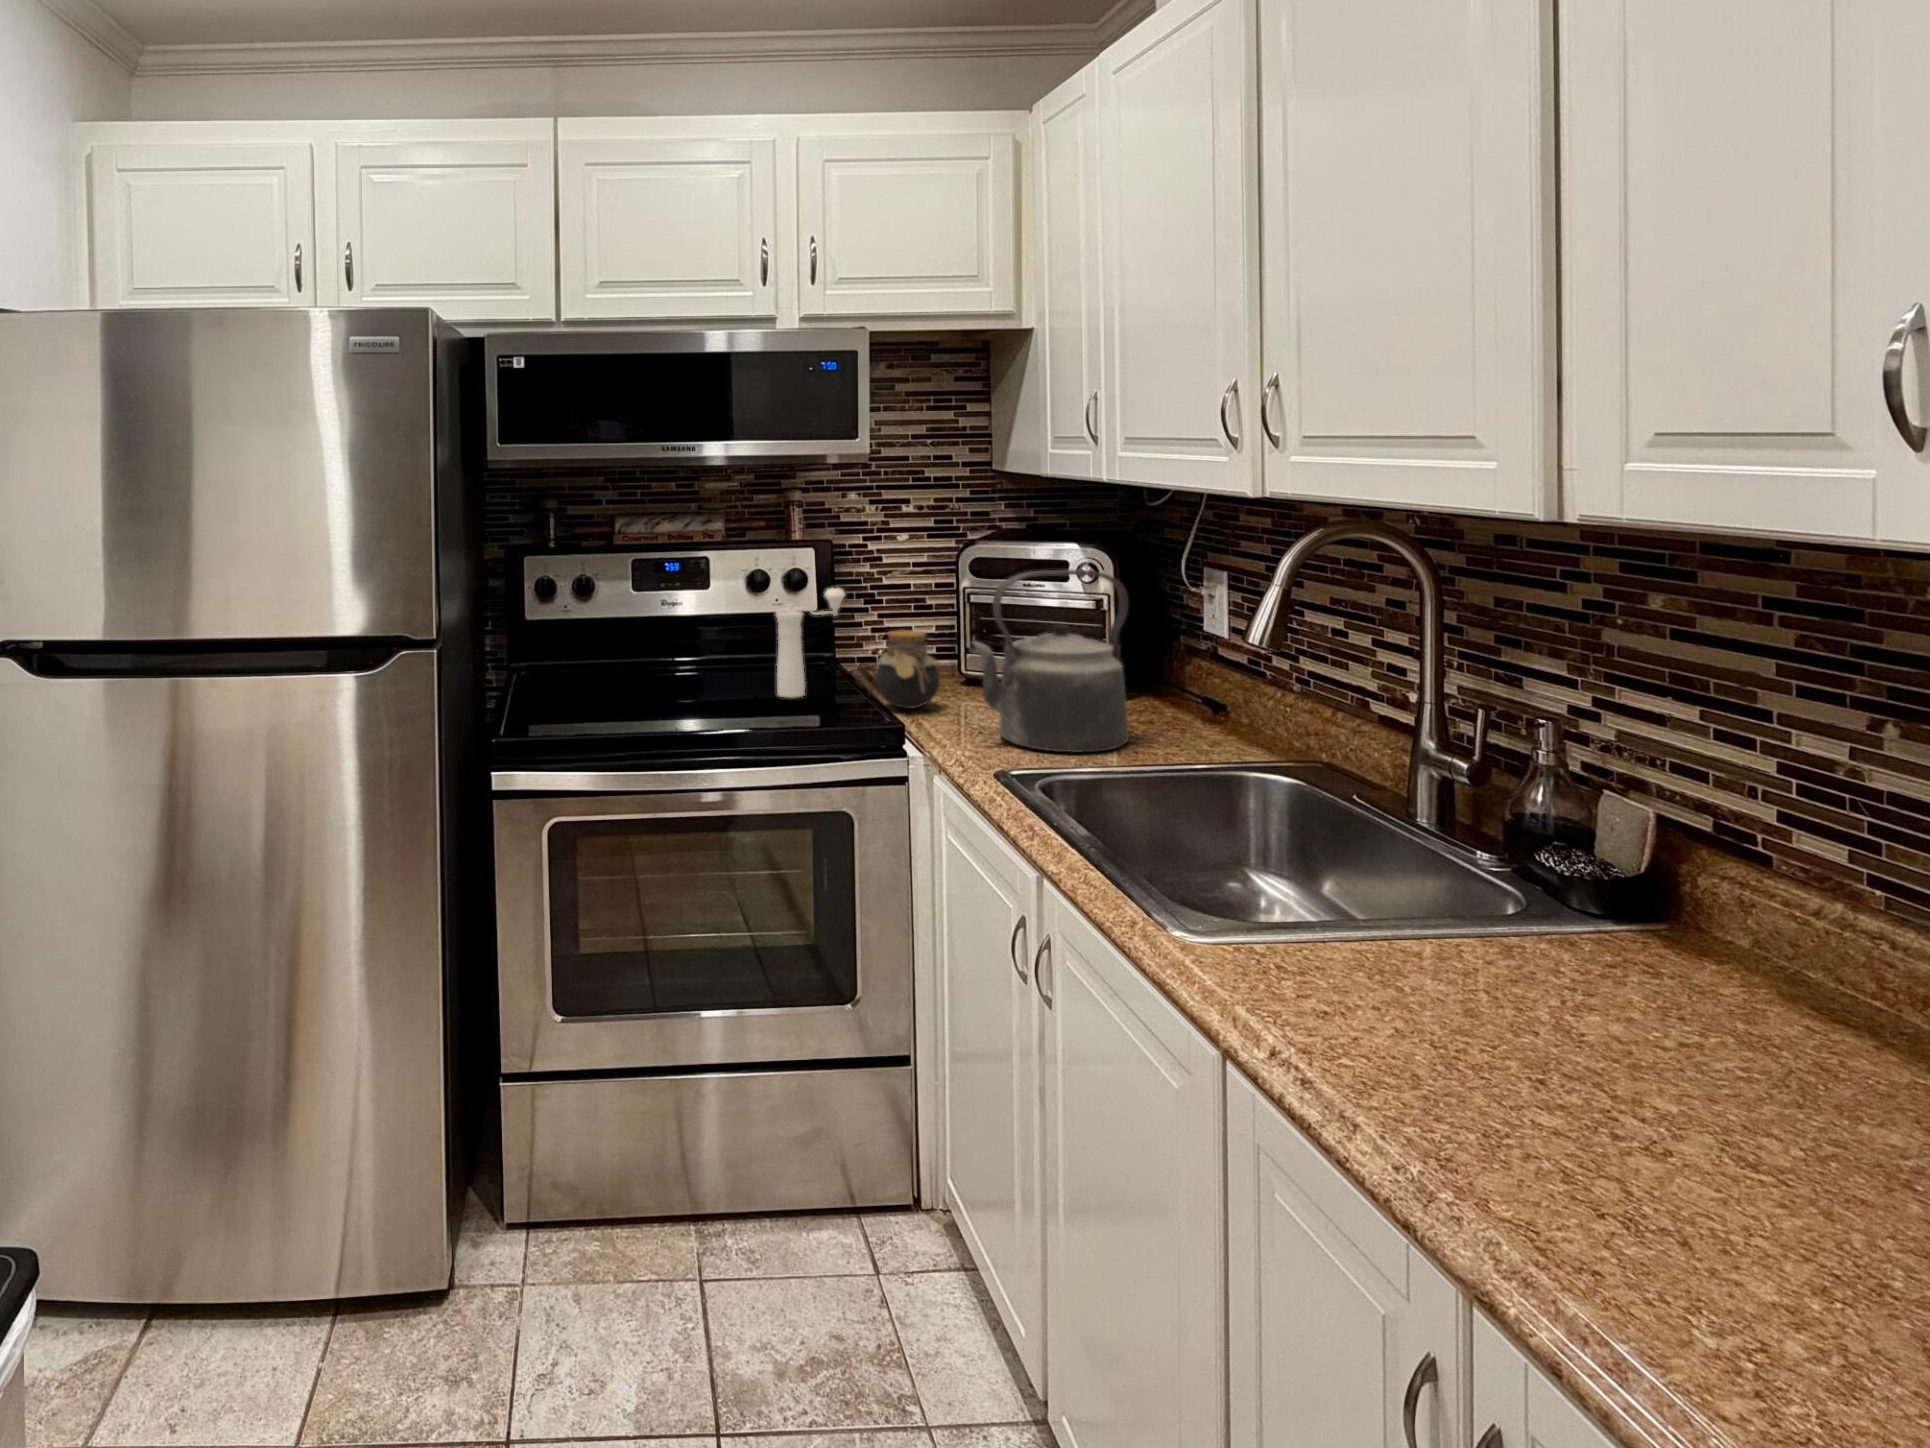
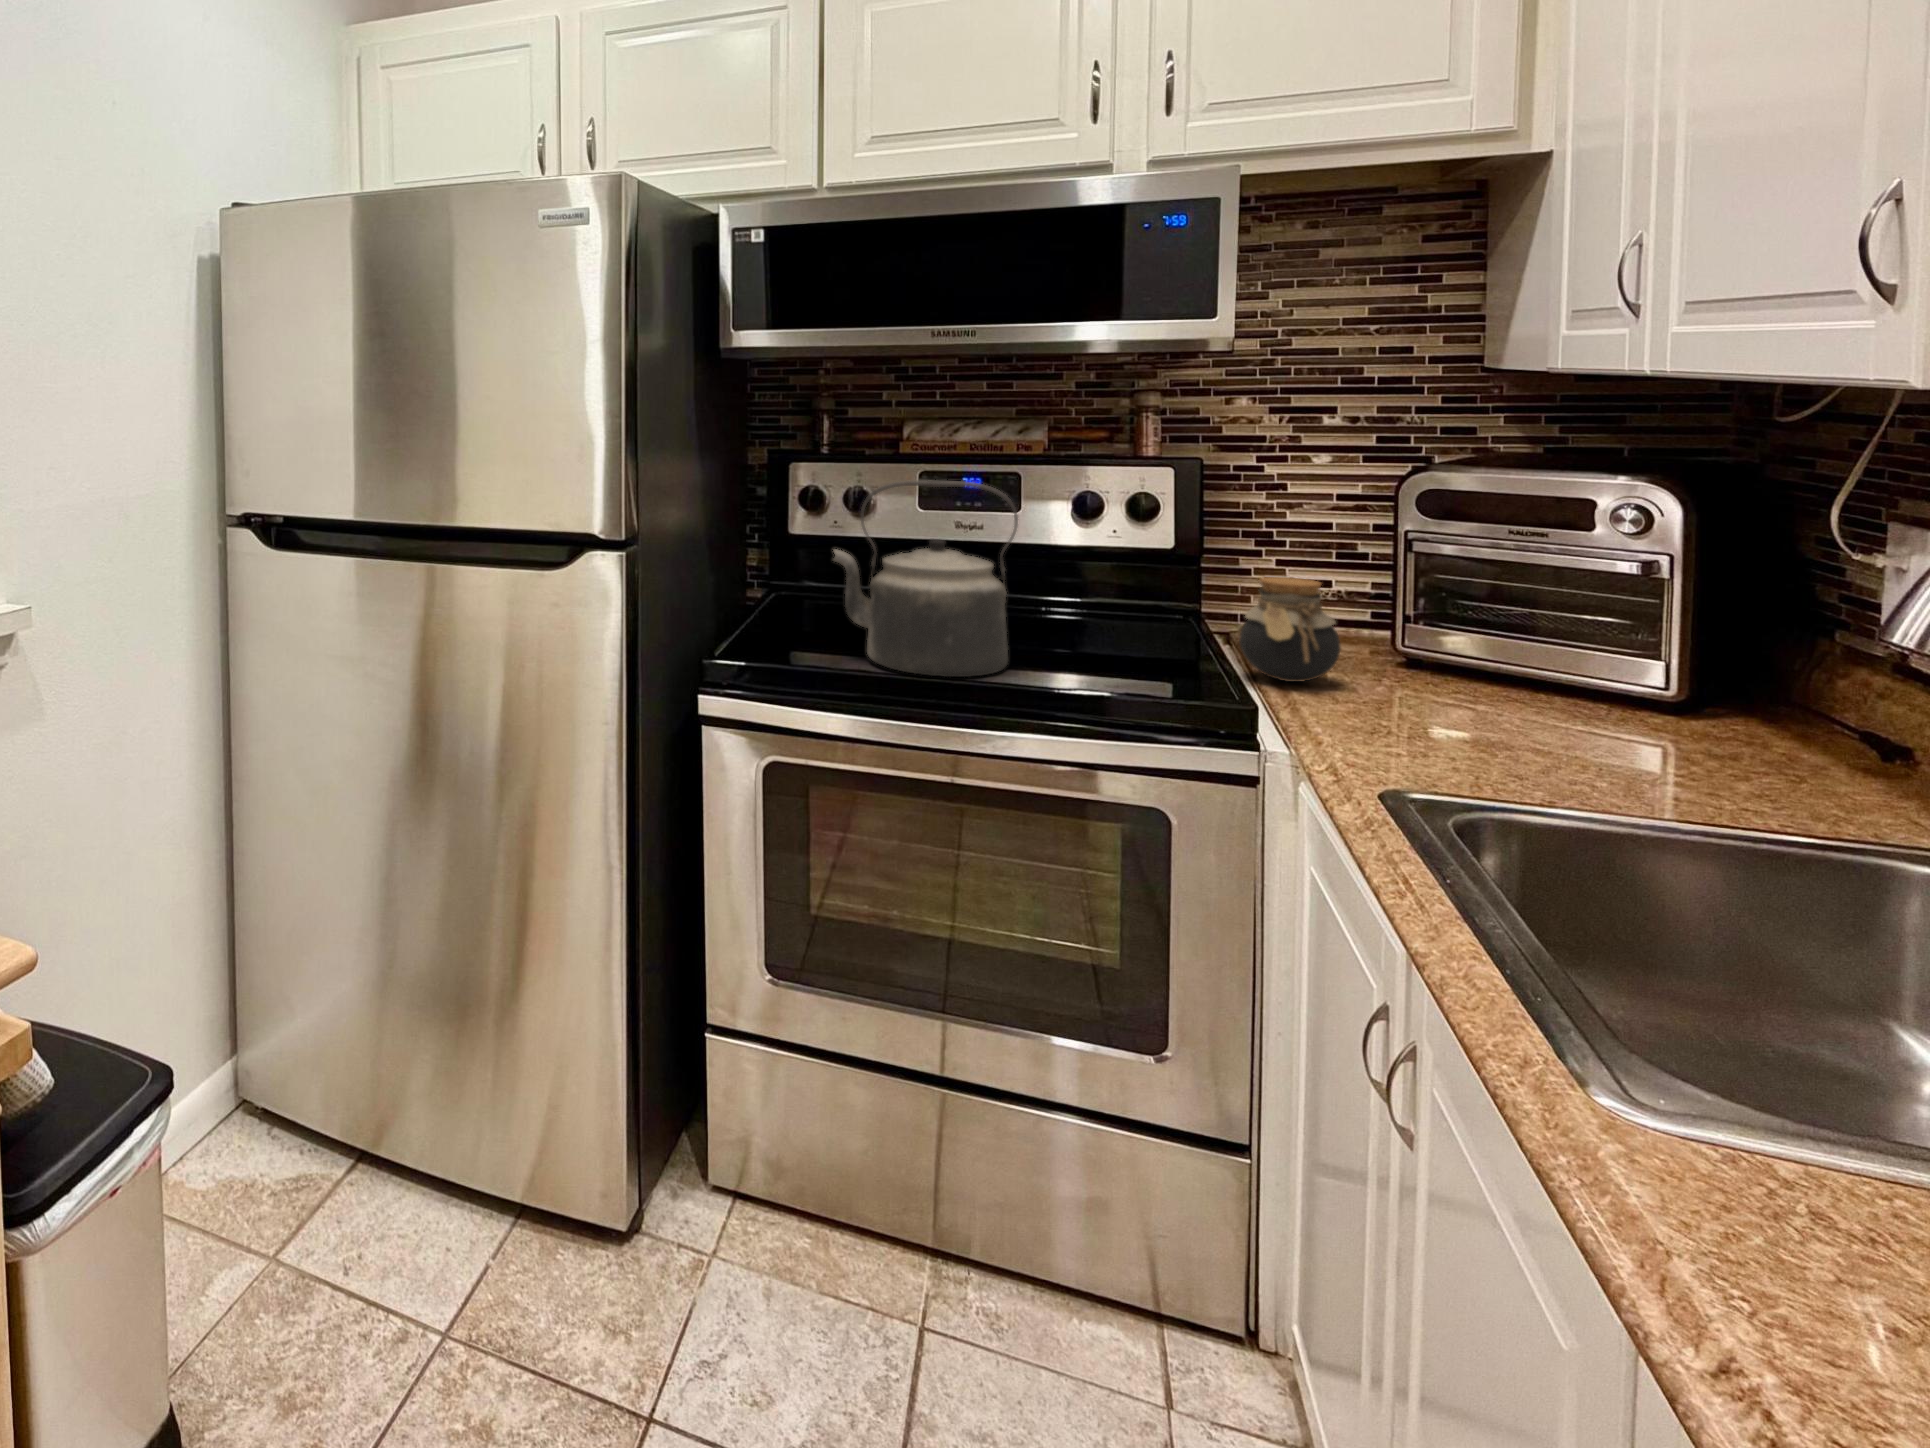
kettle: present [971,569,1129,752] -> present [834,480,1018,677]
pepper mill: present [776,588,845,698] -> none [1105,517,1213,649]

